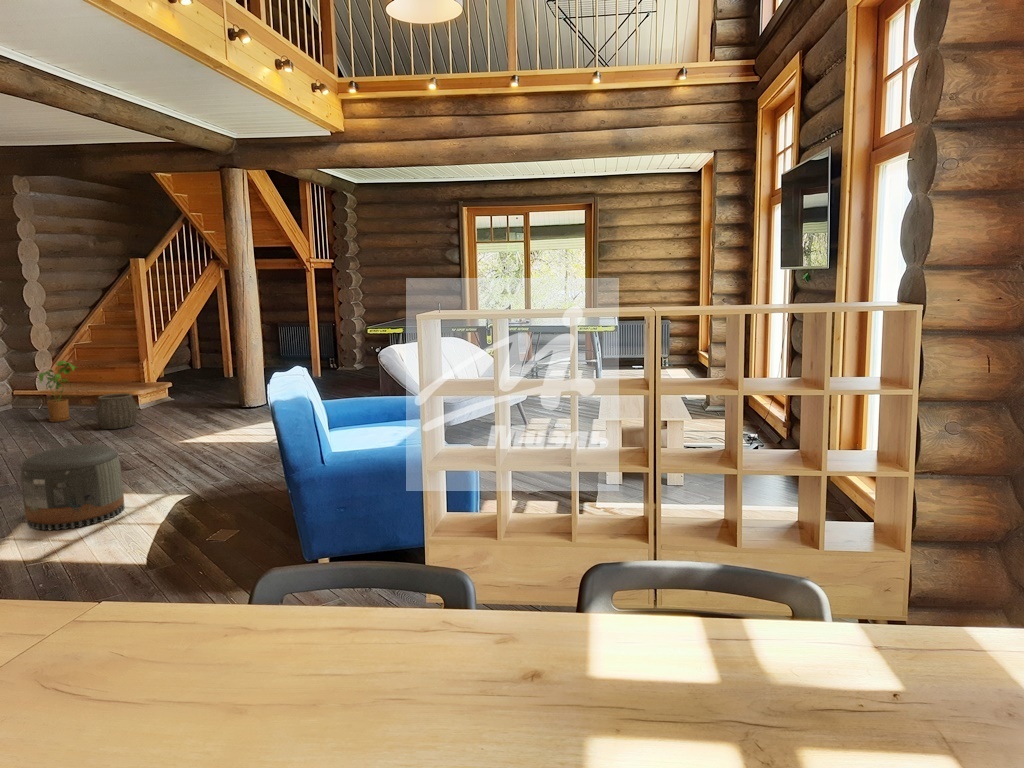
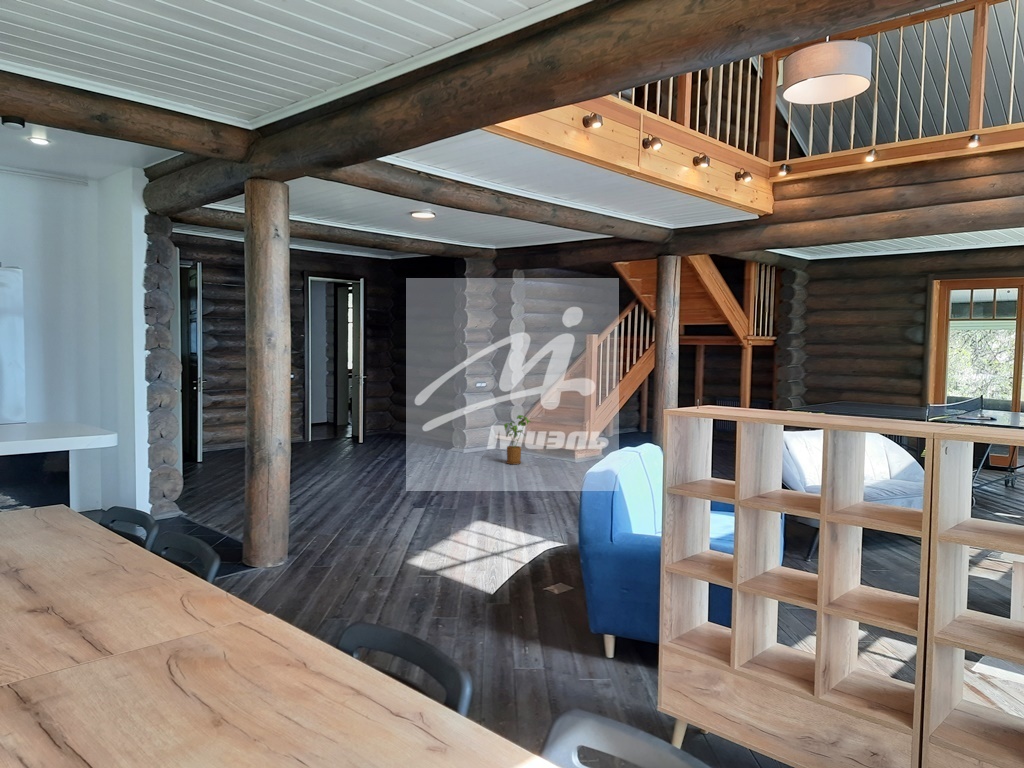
woven basket: present [96,393,137,429] -> none [534,447,565,477]
pouf: present [21,445,125,530] -> none [444,486,512,553]

